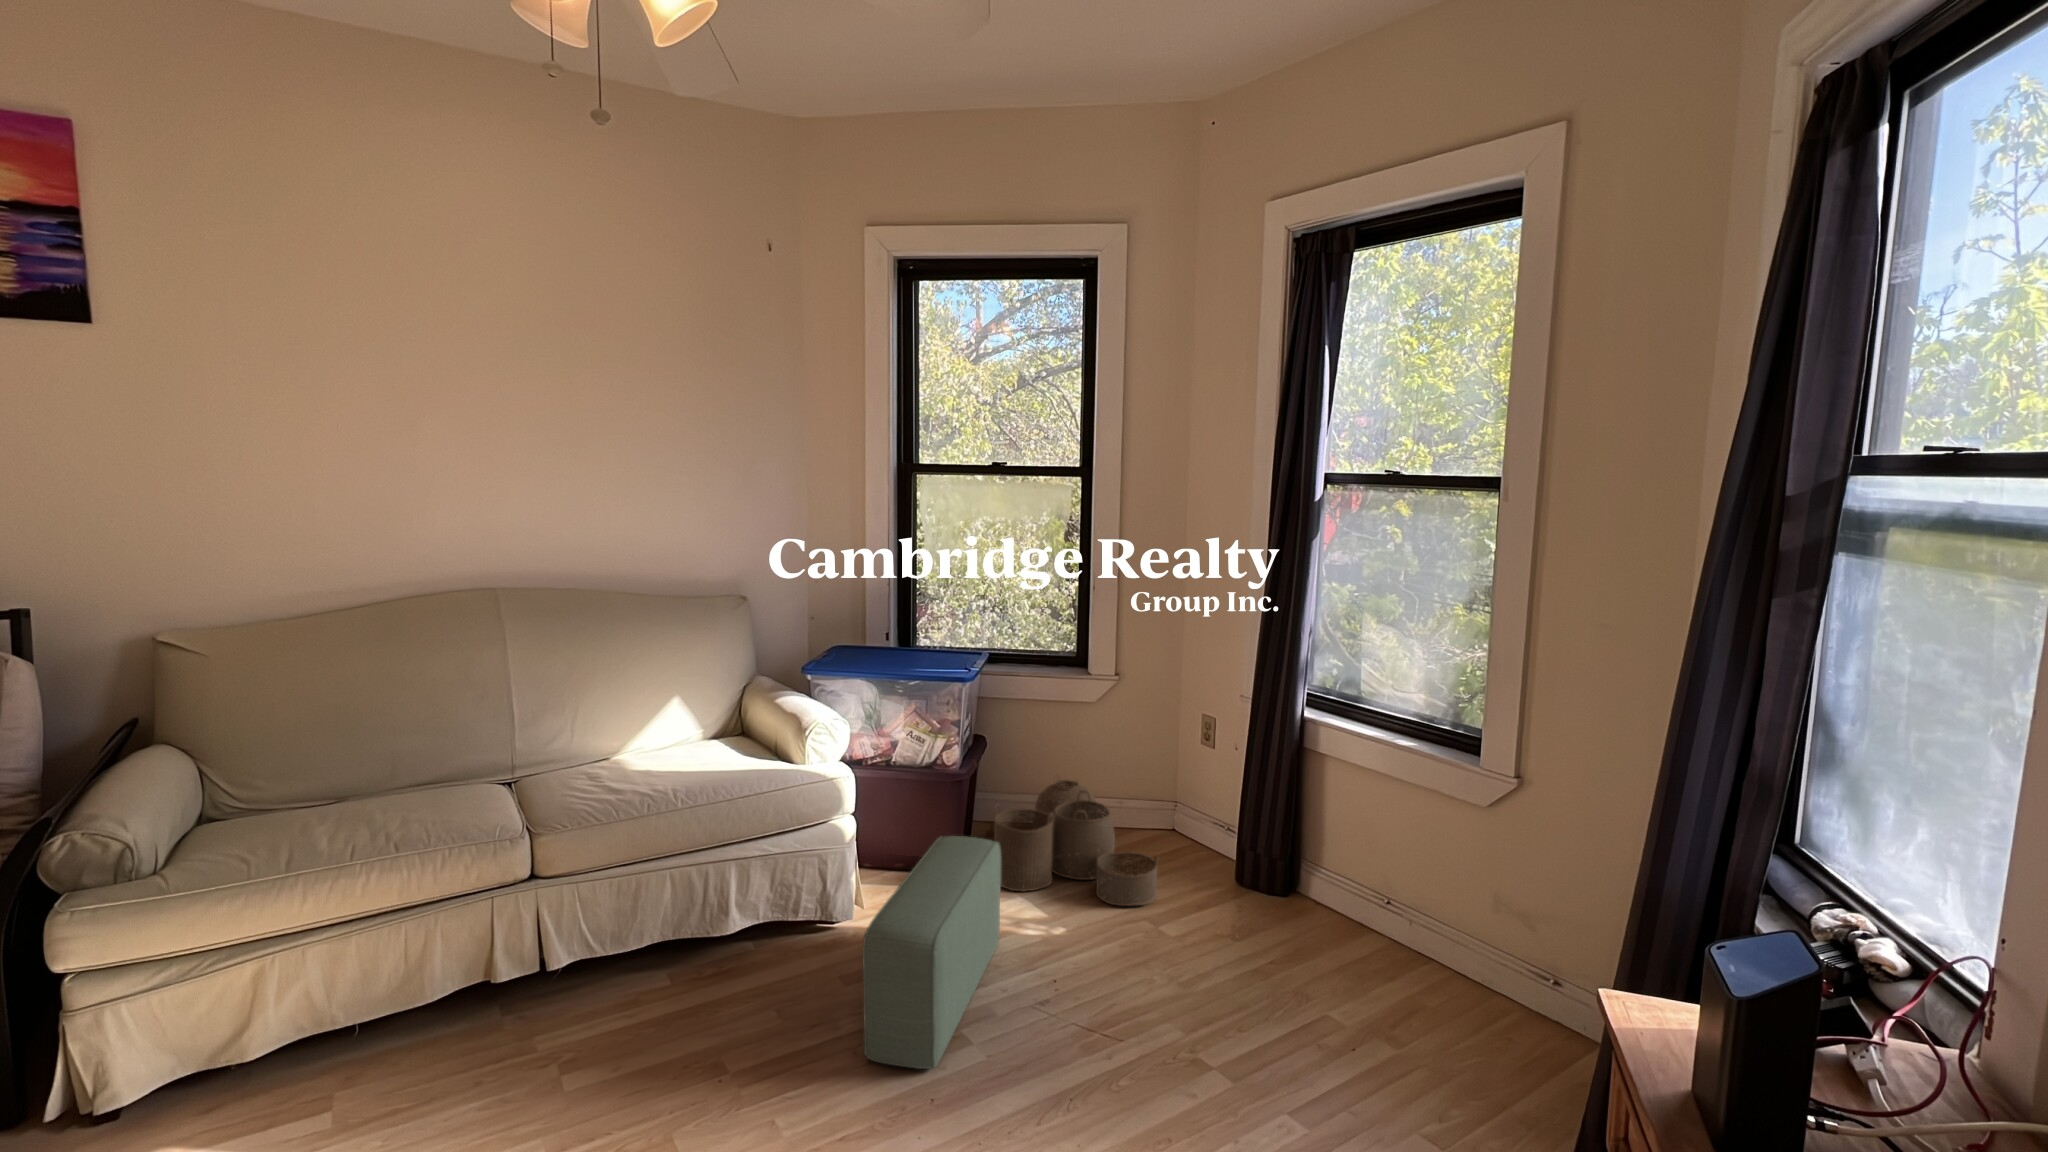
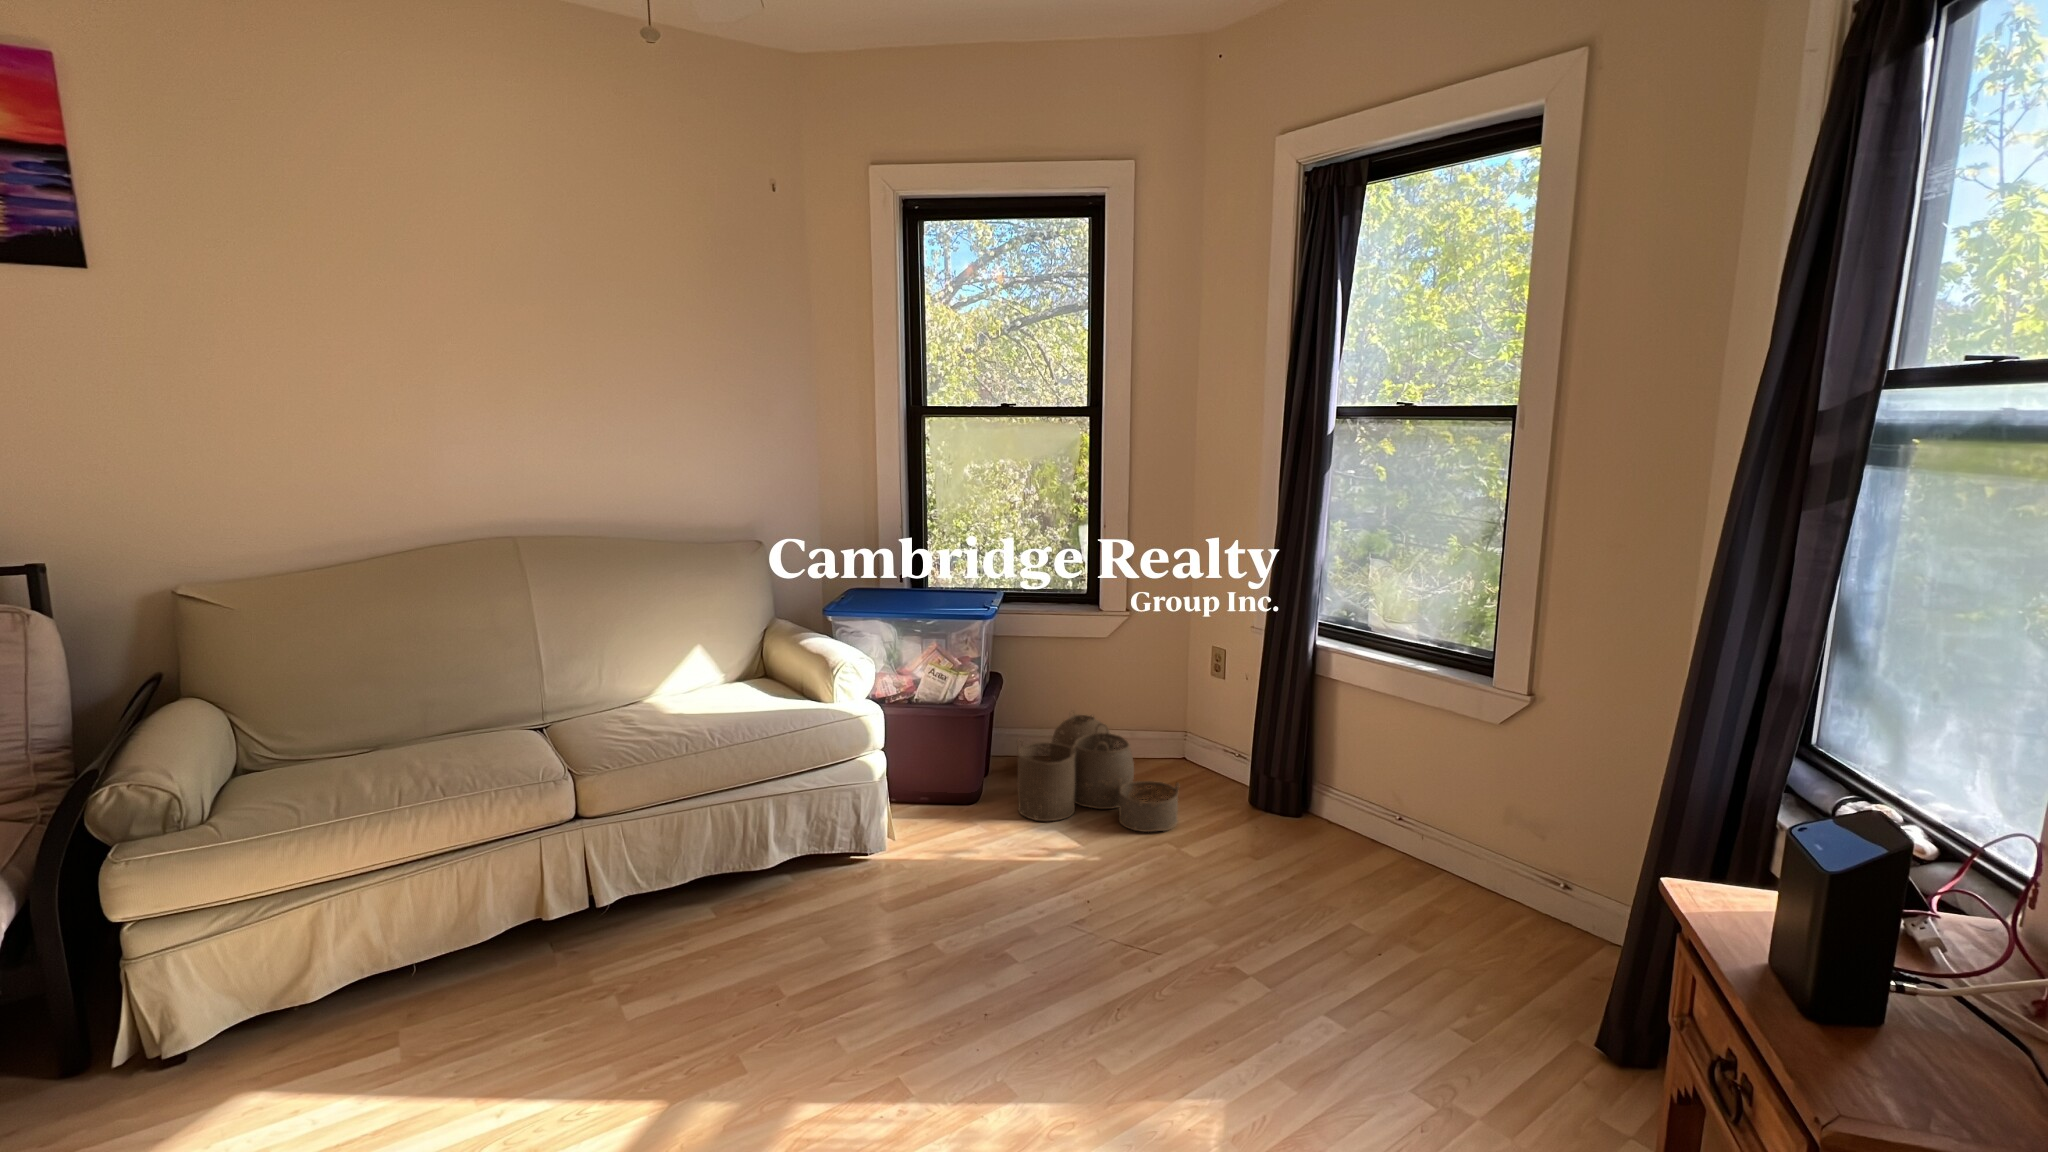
pouf: present [863,836,1001,1069] -> none [915,768,1033,988]

